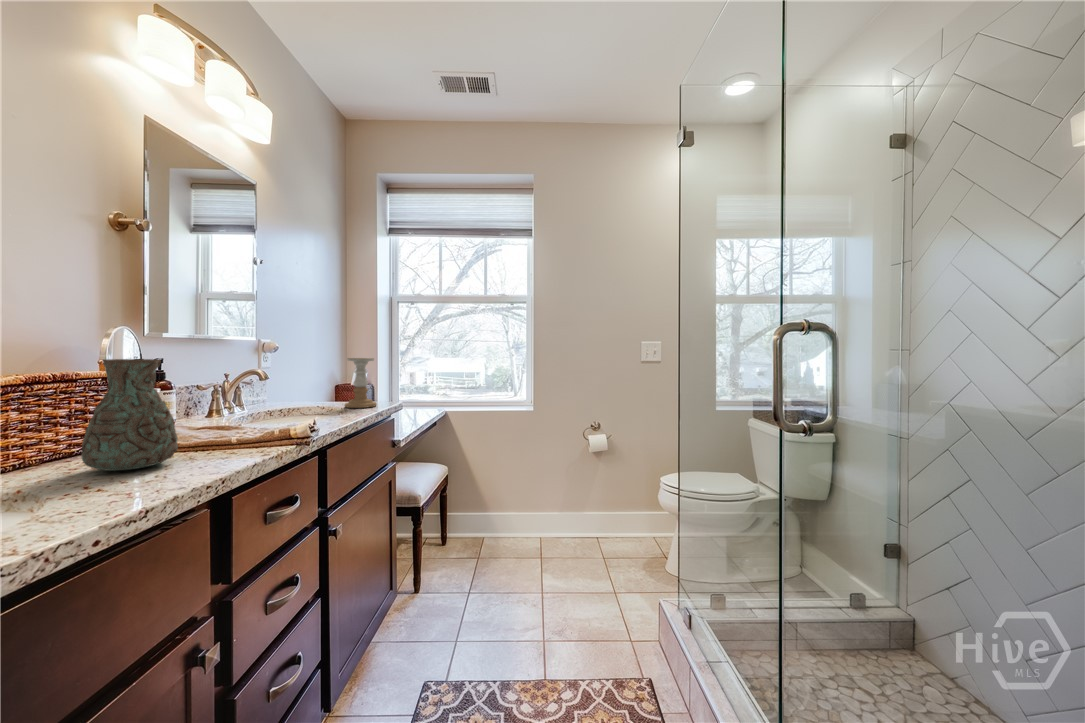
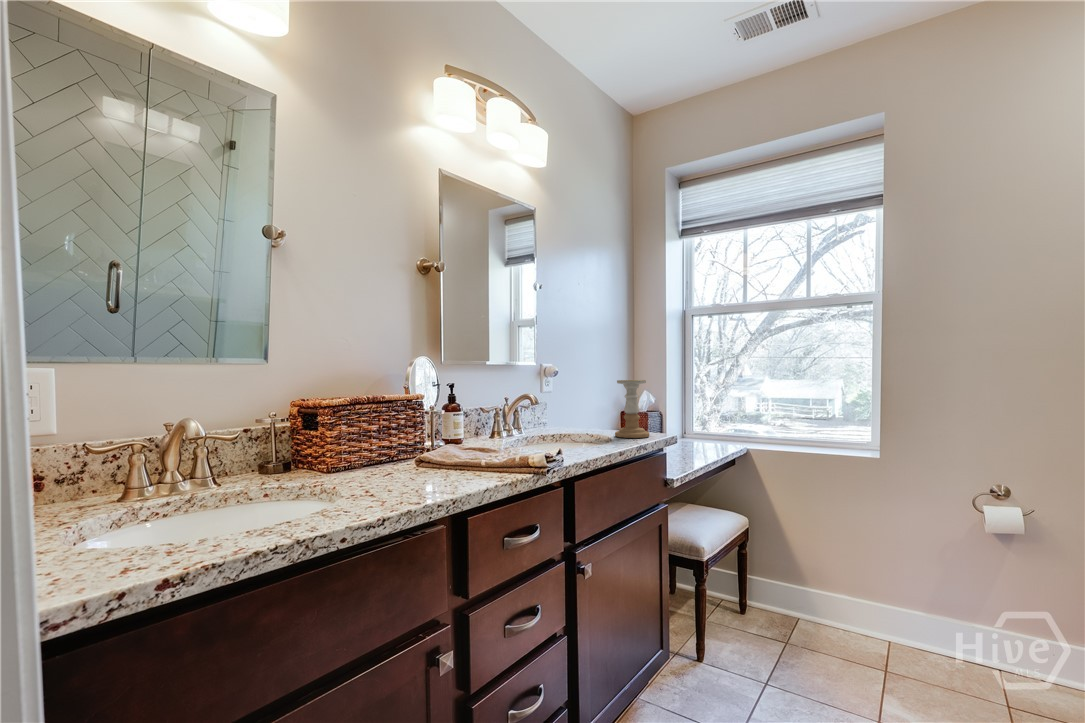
decorative vase: present [82,359,178,471] -> none [374,384,436,480]

